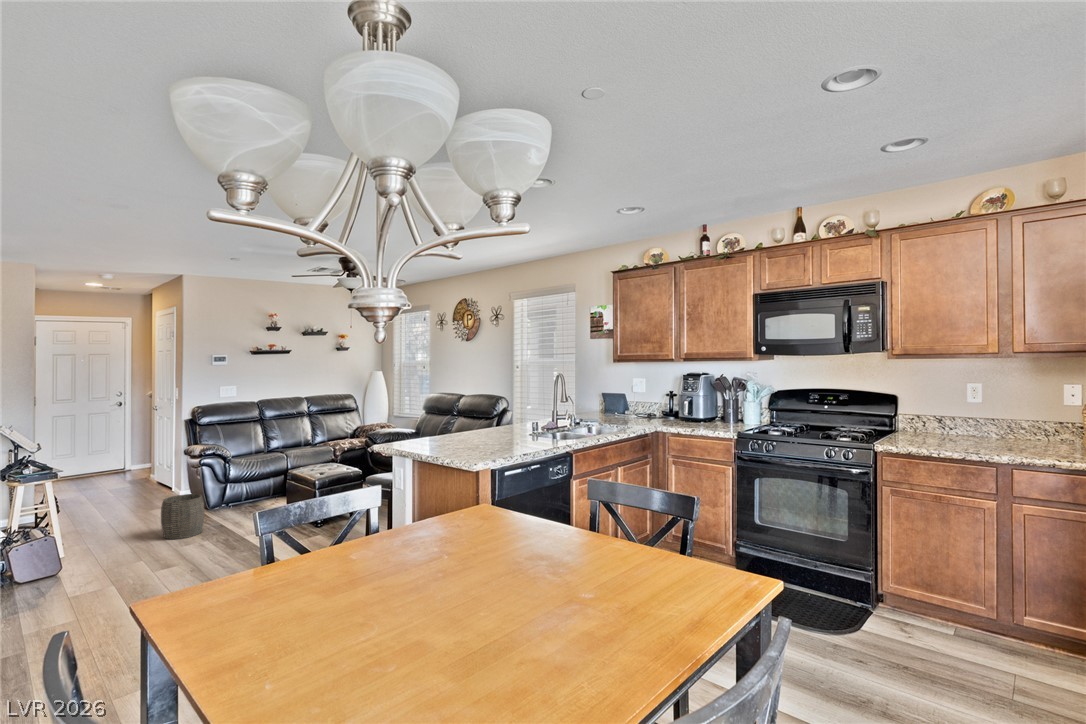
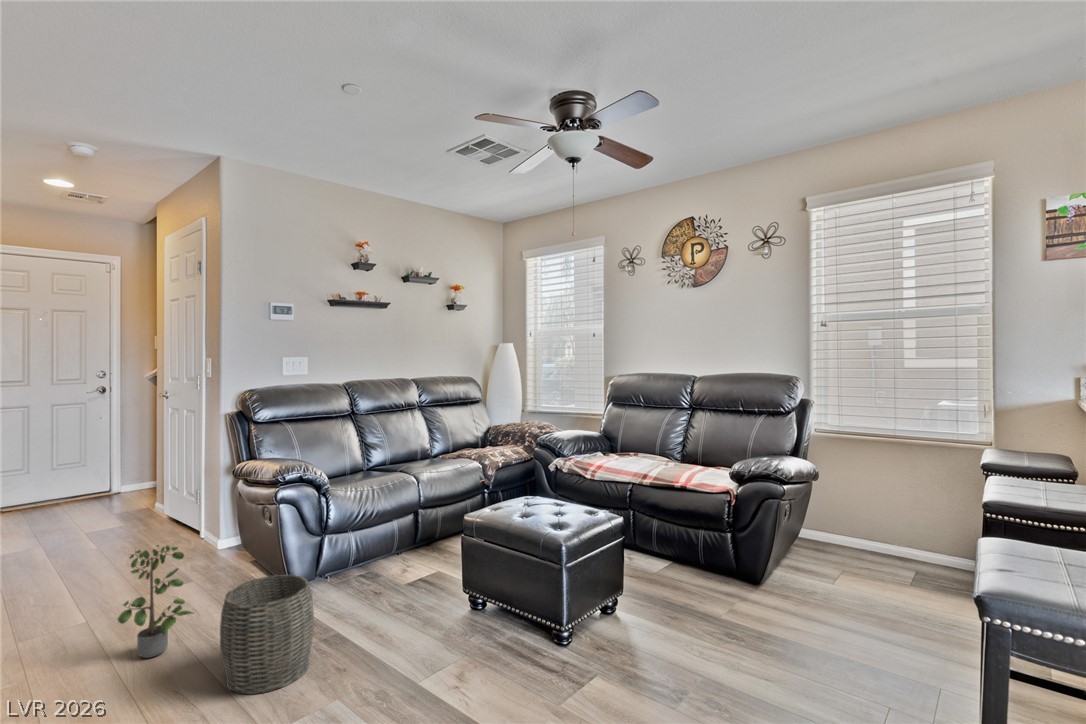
potted plant: none [119,479,154,530] -> present [118,545,193,658]

